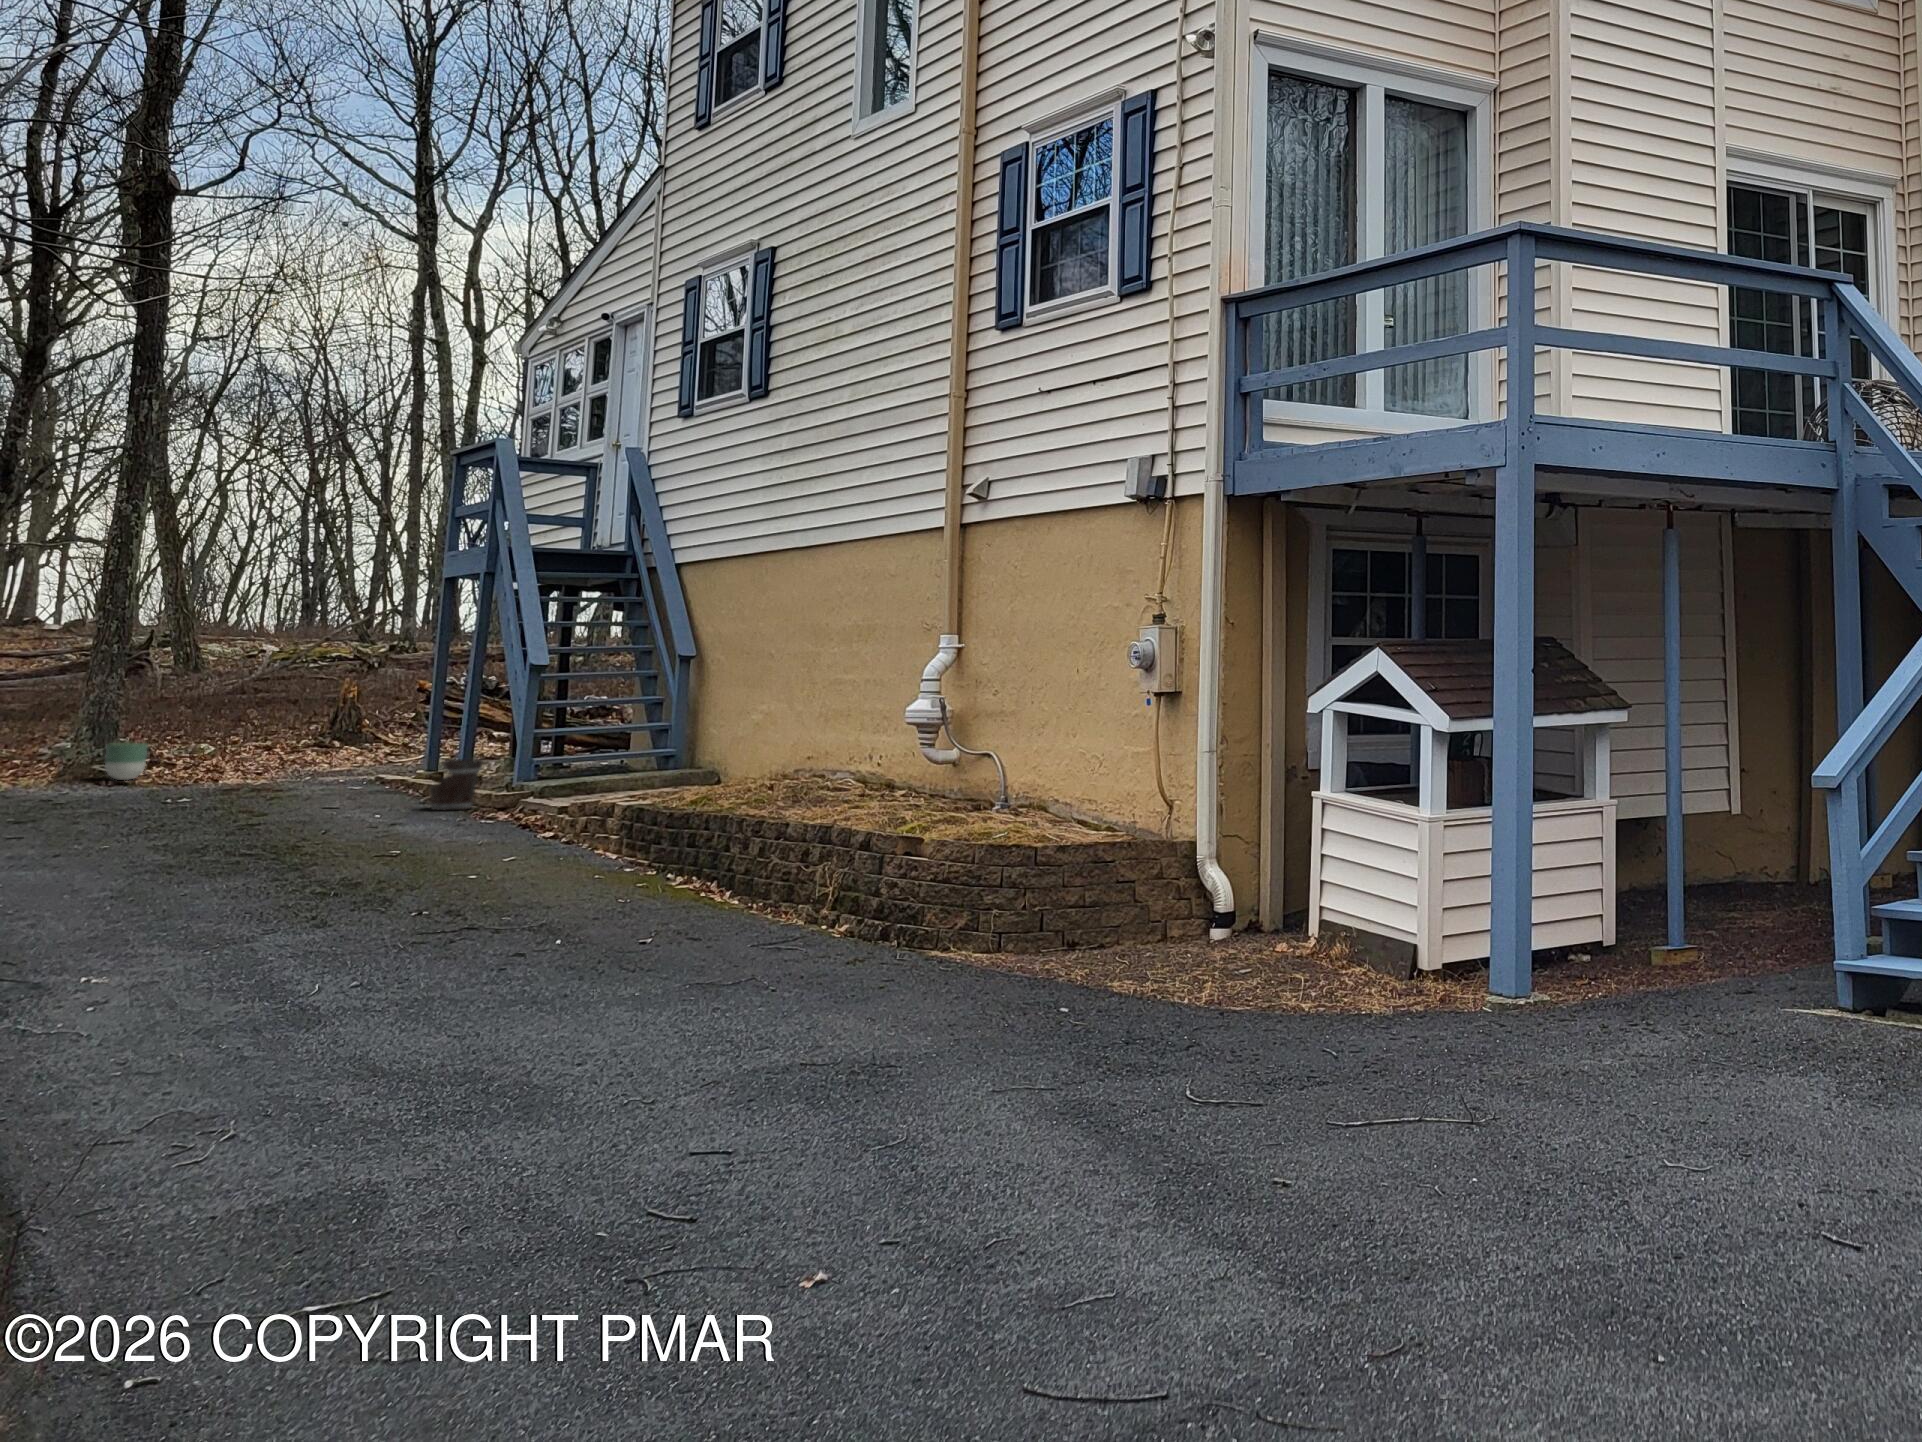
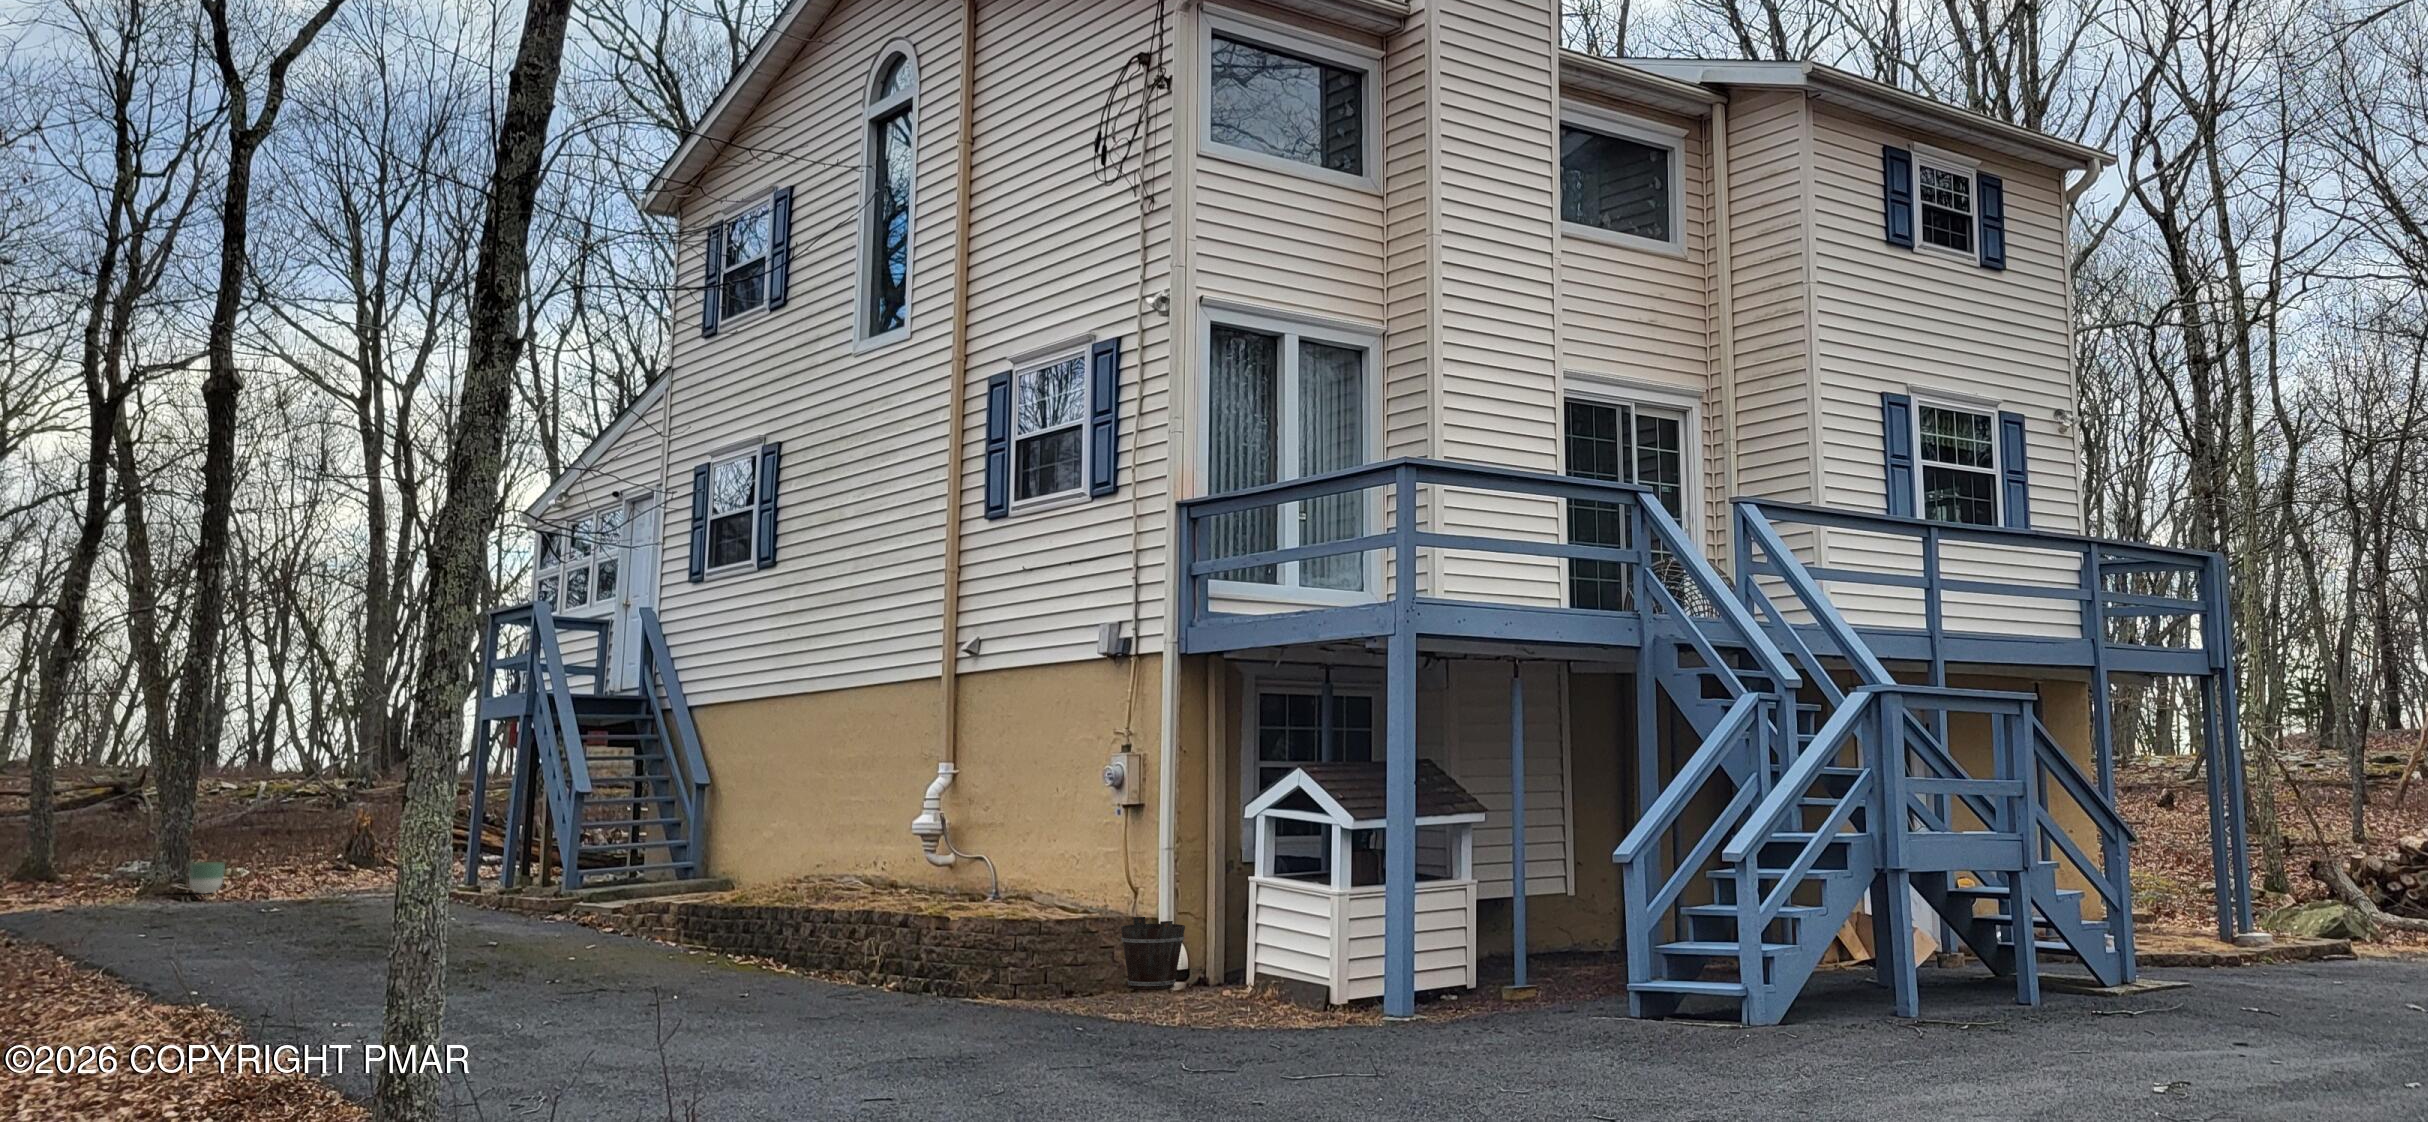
bucket: present [427,758,483,810] -> present [1121,917,1185,989]

